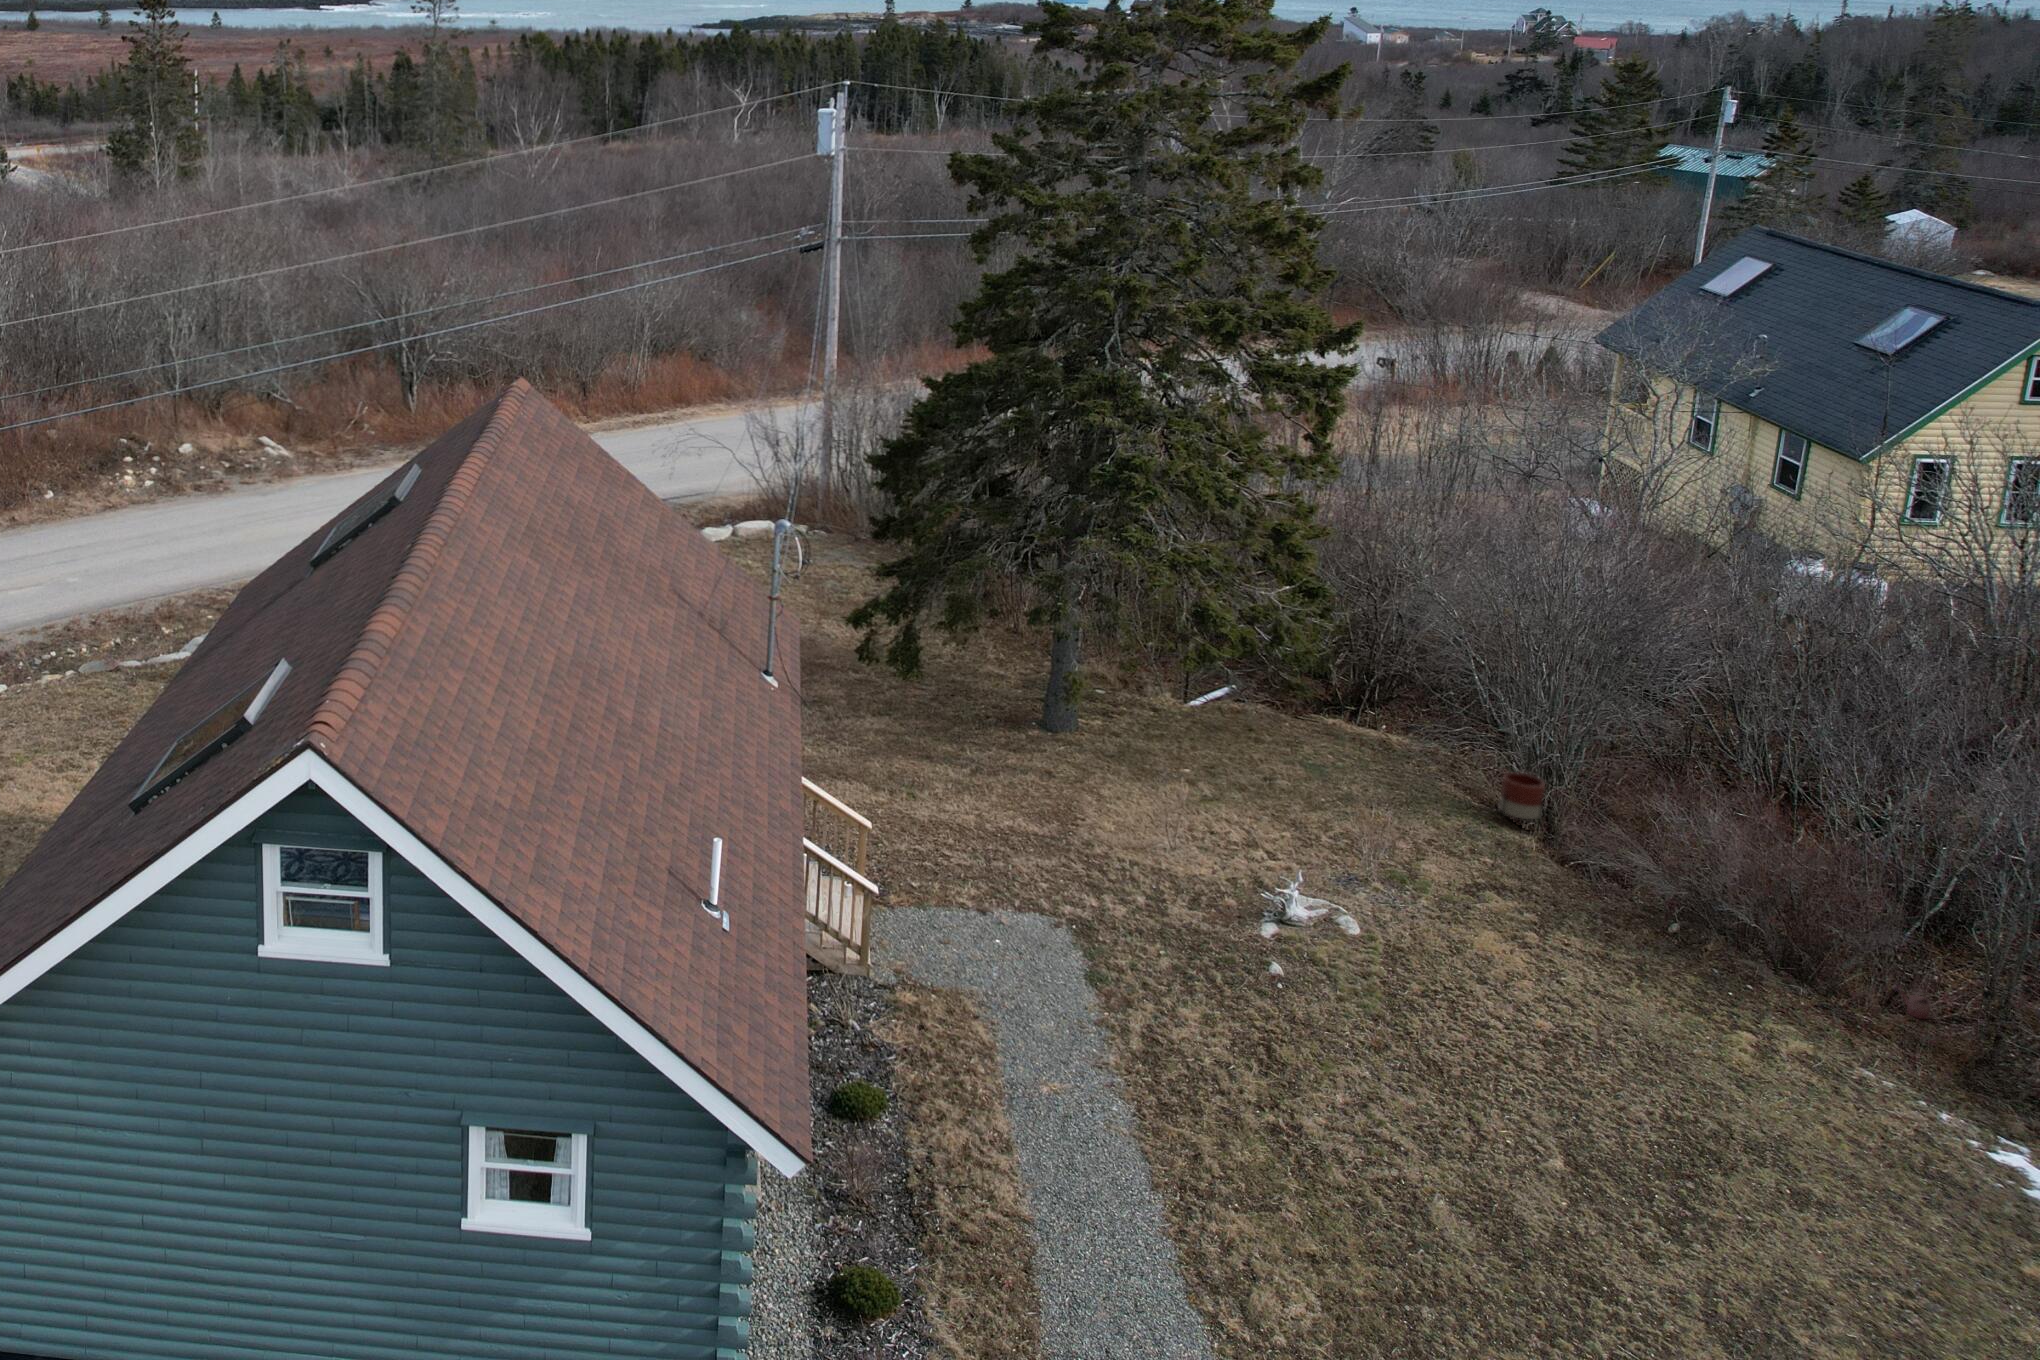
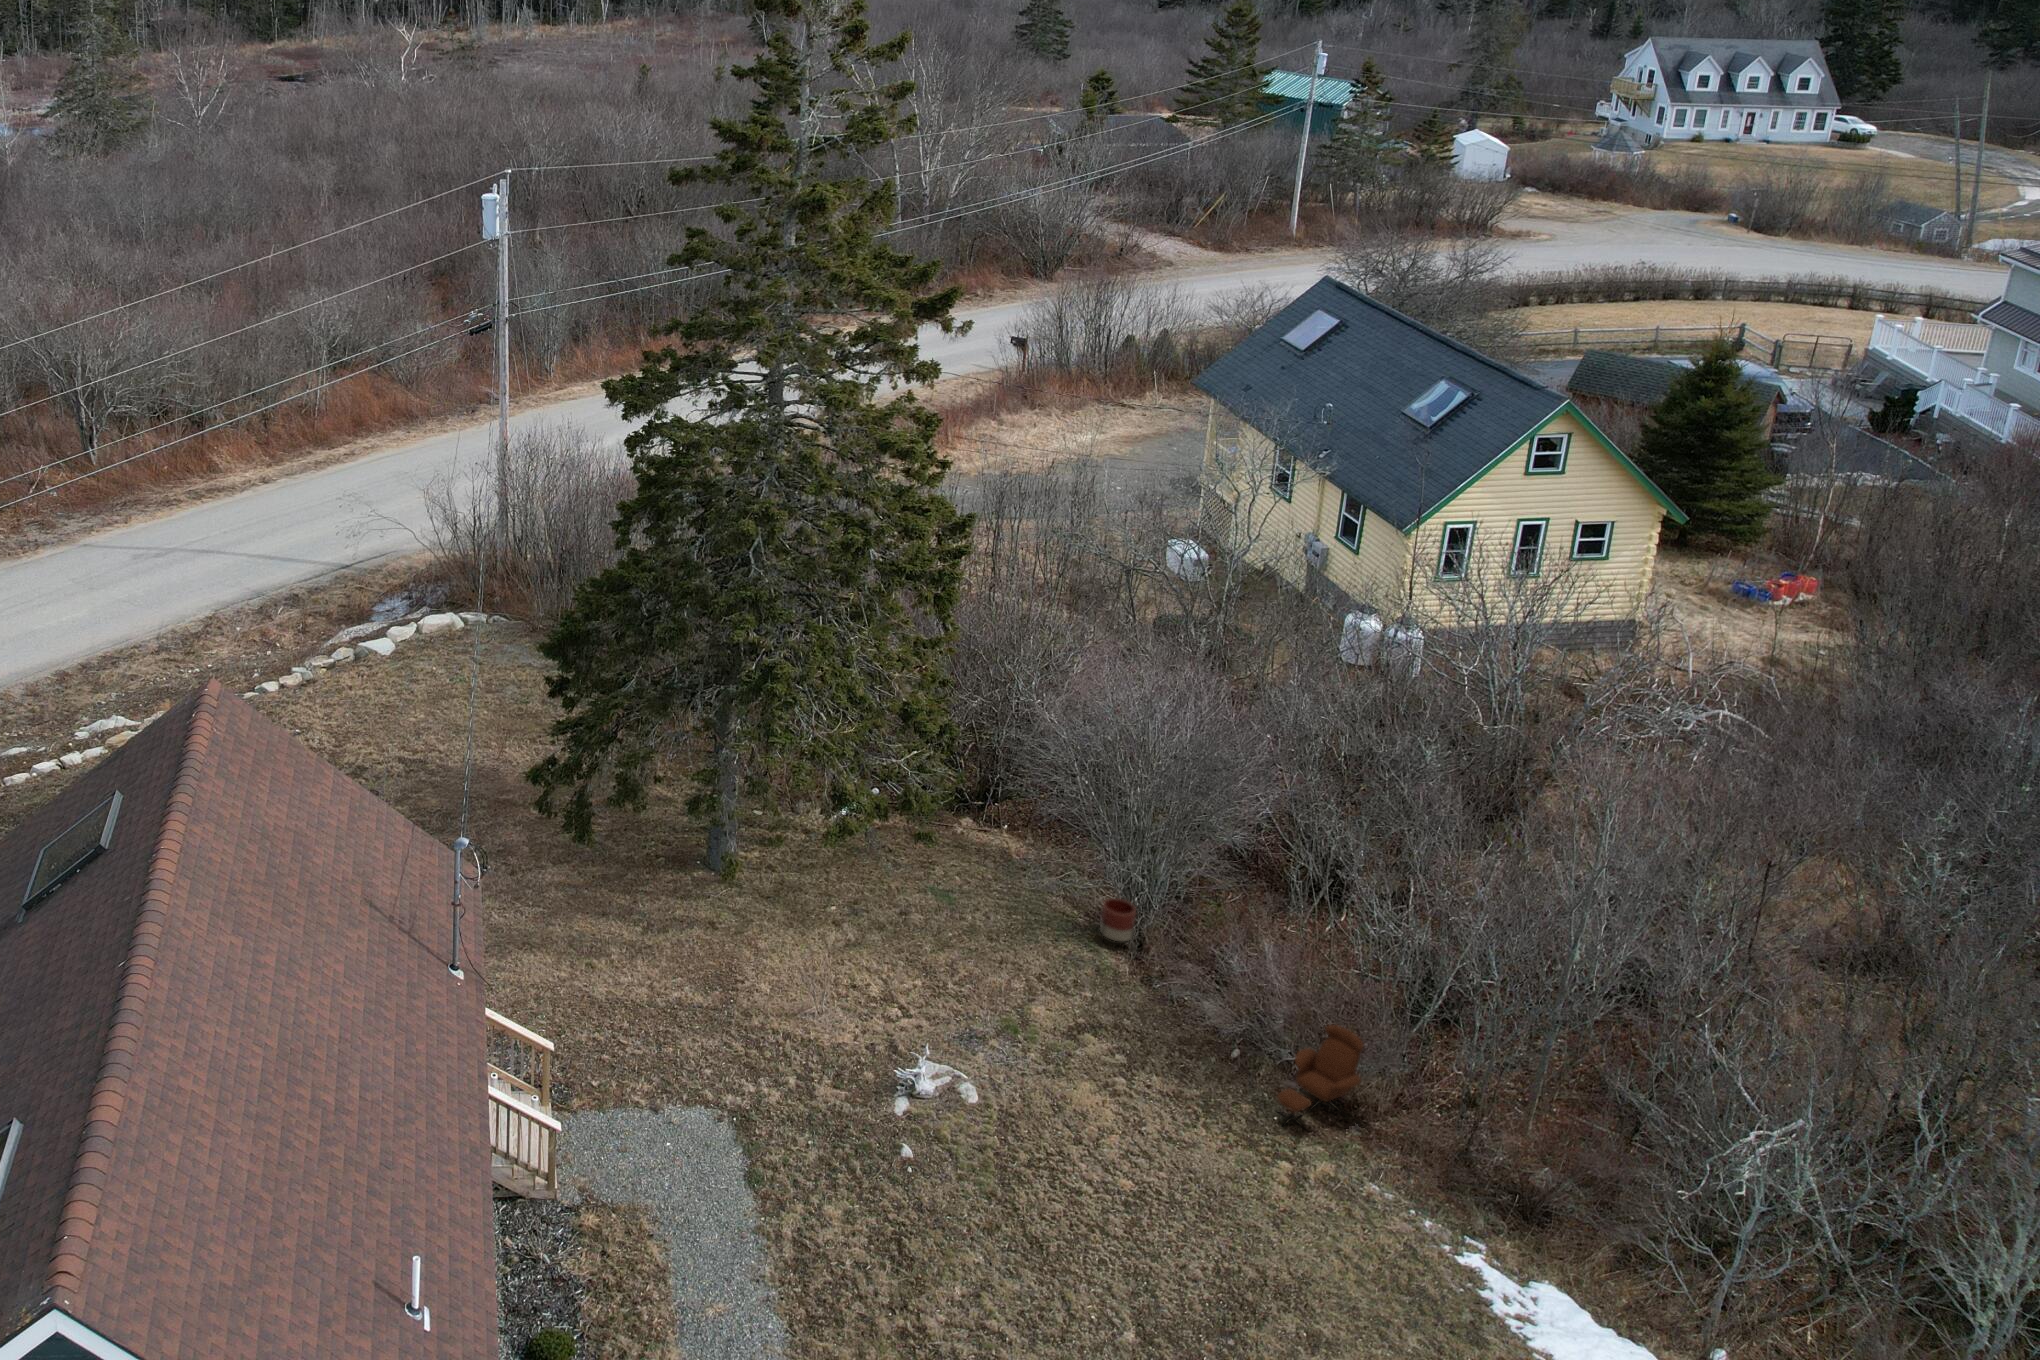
lounge chair: none [1732,890,1851,1006] -> present [1278,1025,1363,1122]
watering can: present [1896,986,1937,1019] -> none [1396,1100,1428,1130]

